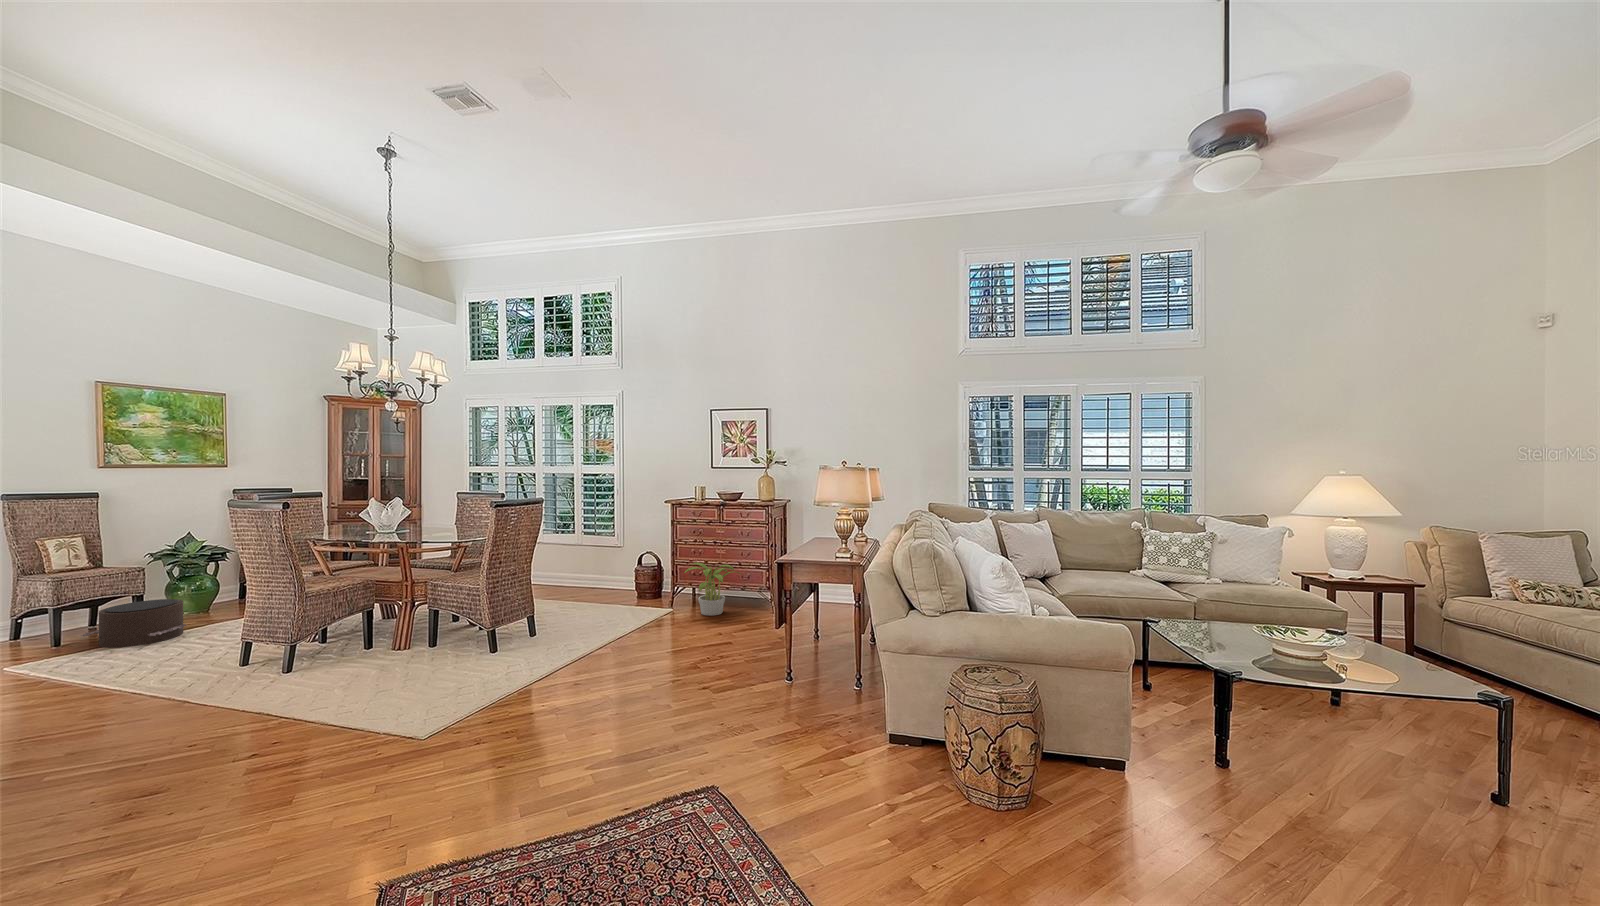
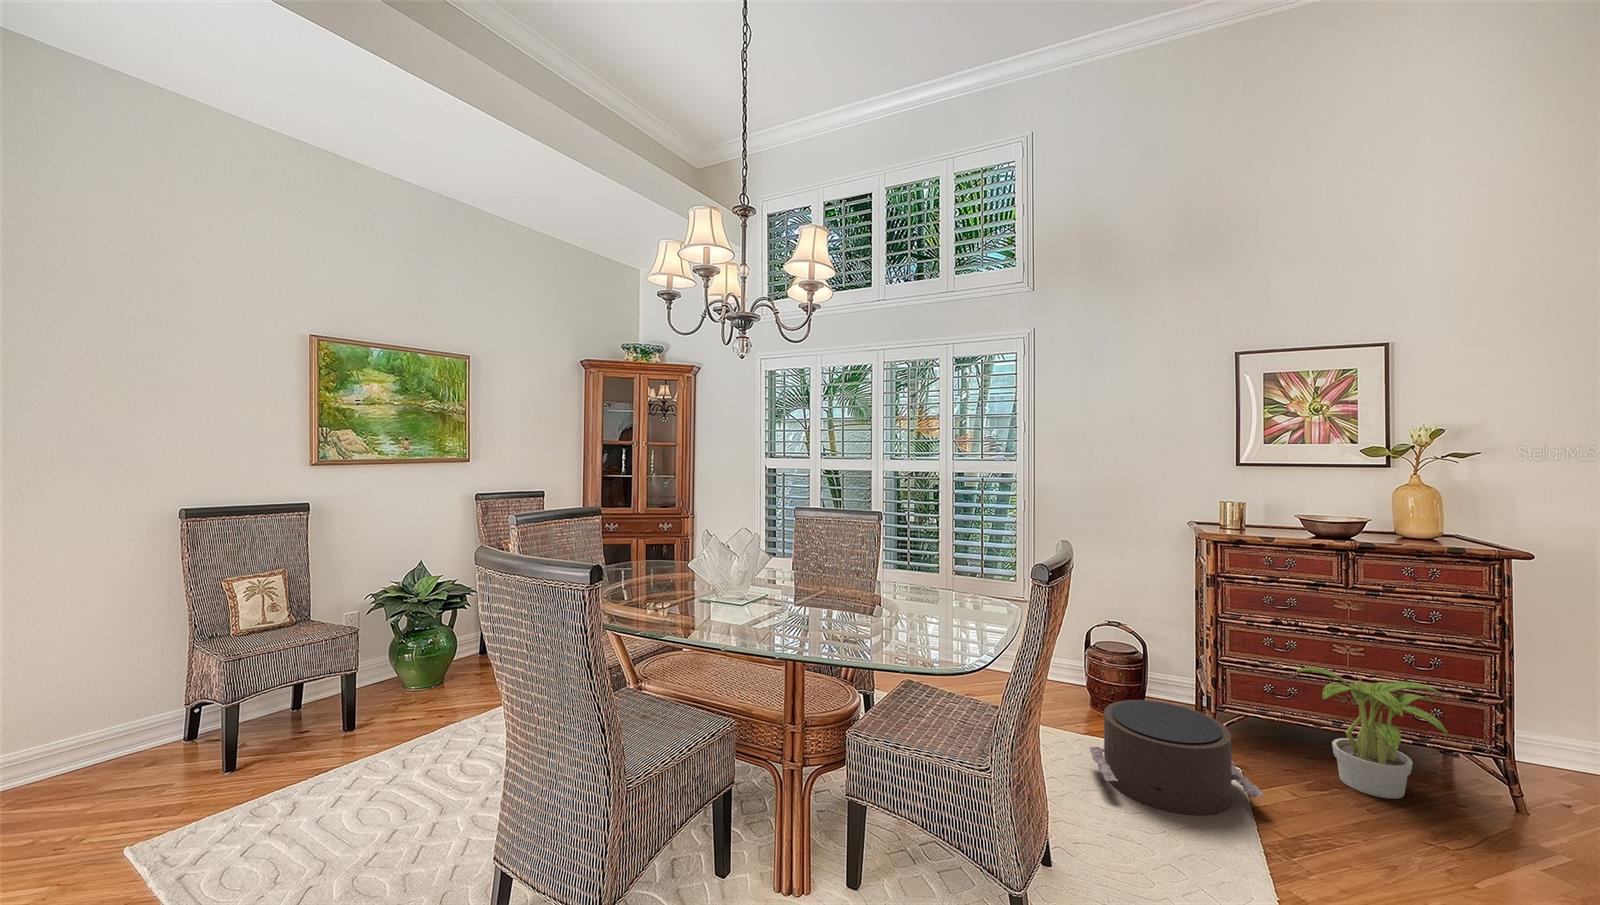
pouf: present [81,599,187,648] -> present [1090,700,1264,815]

